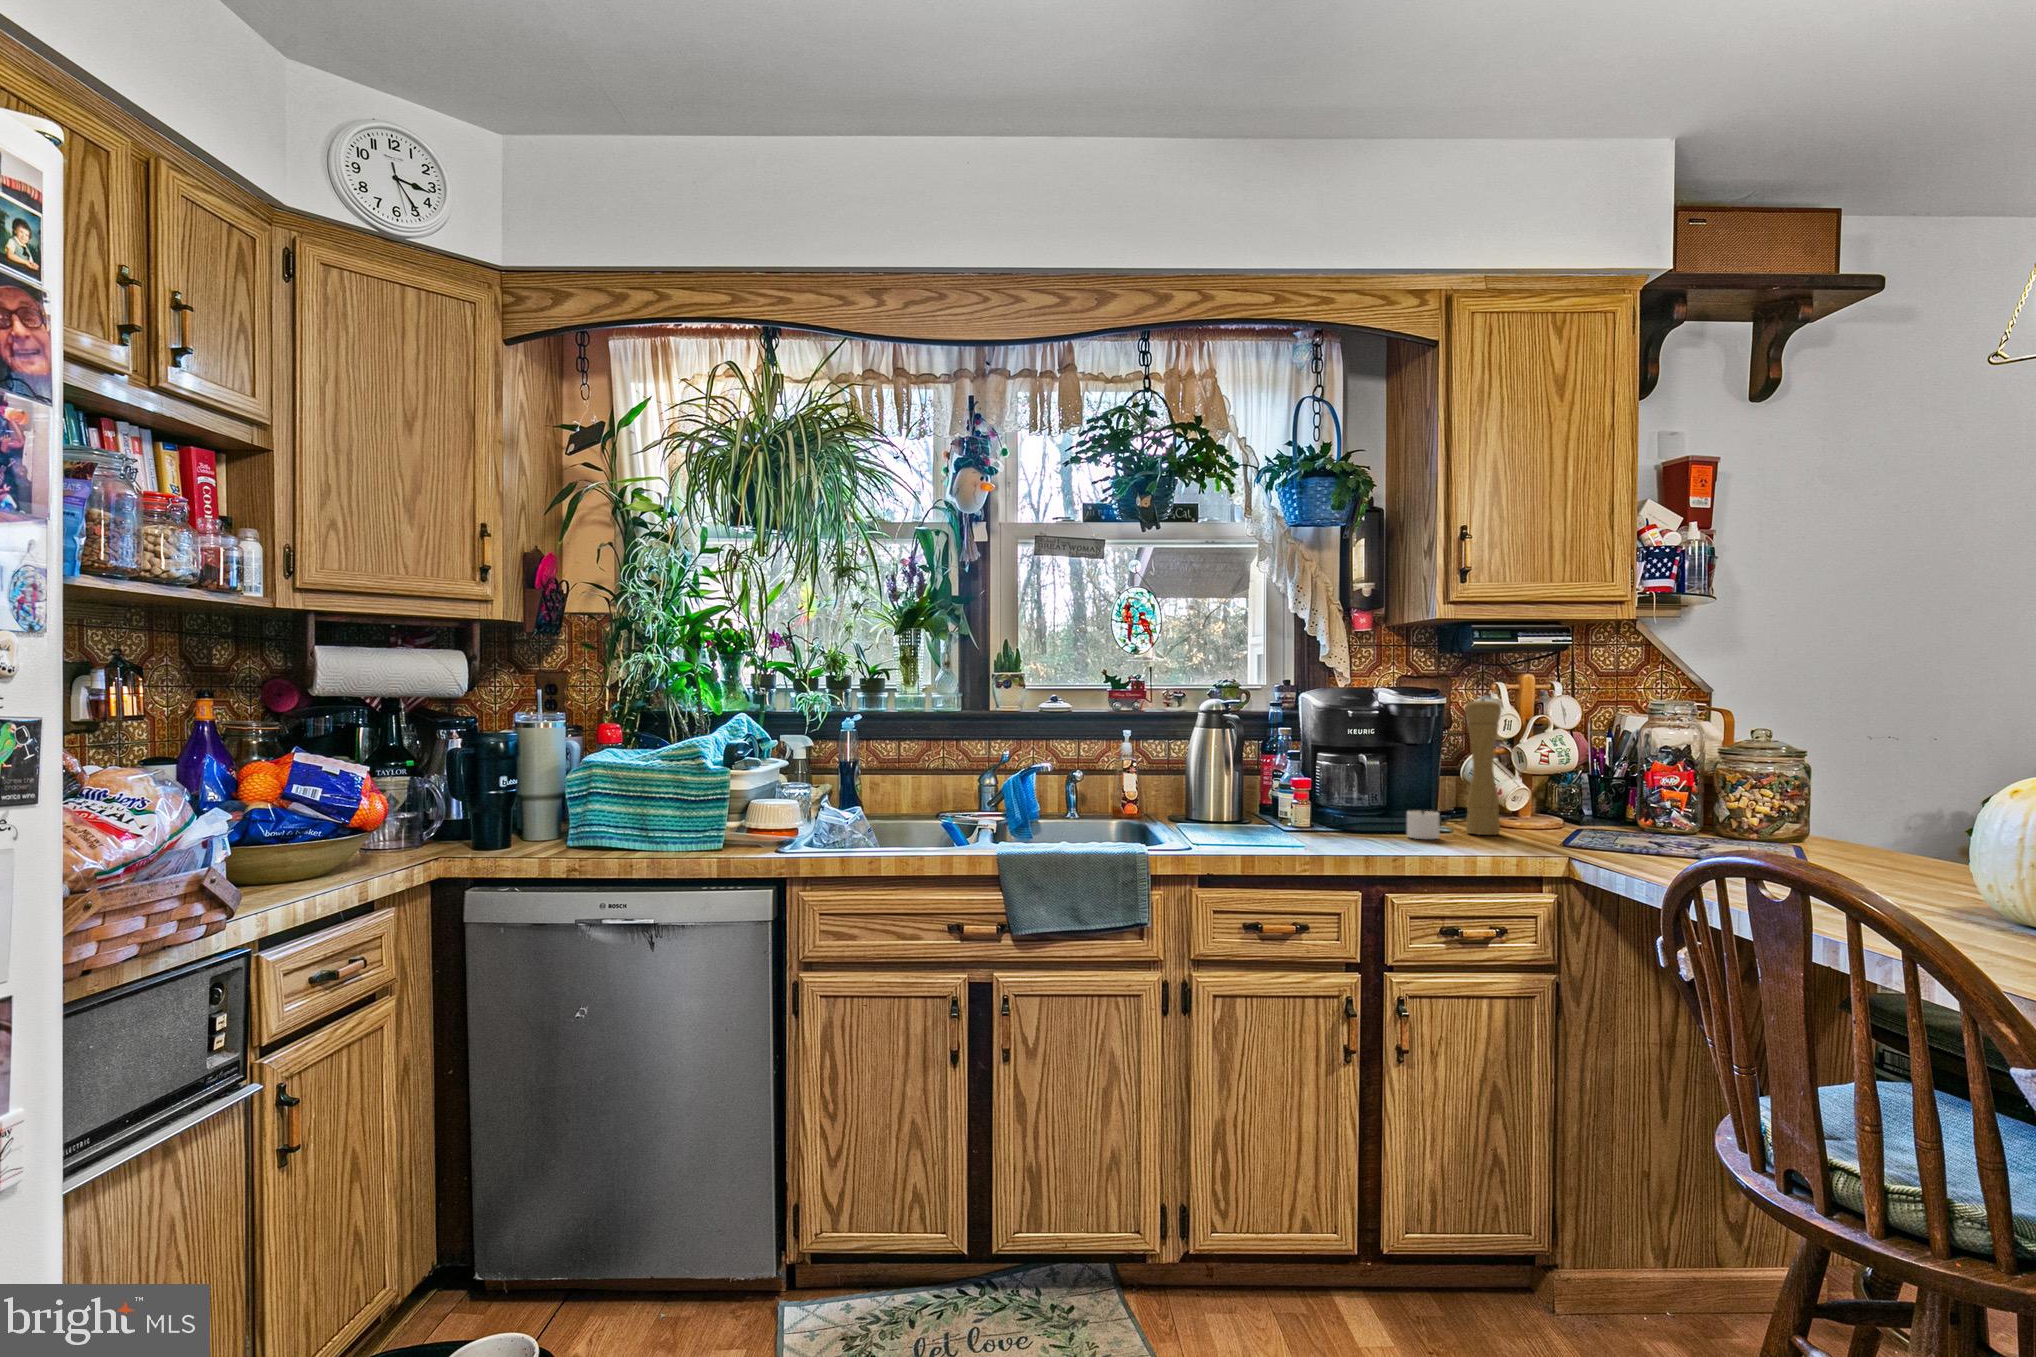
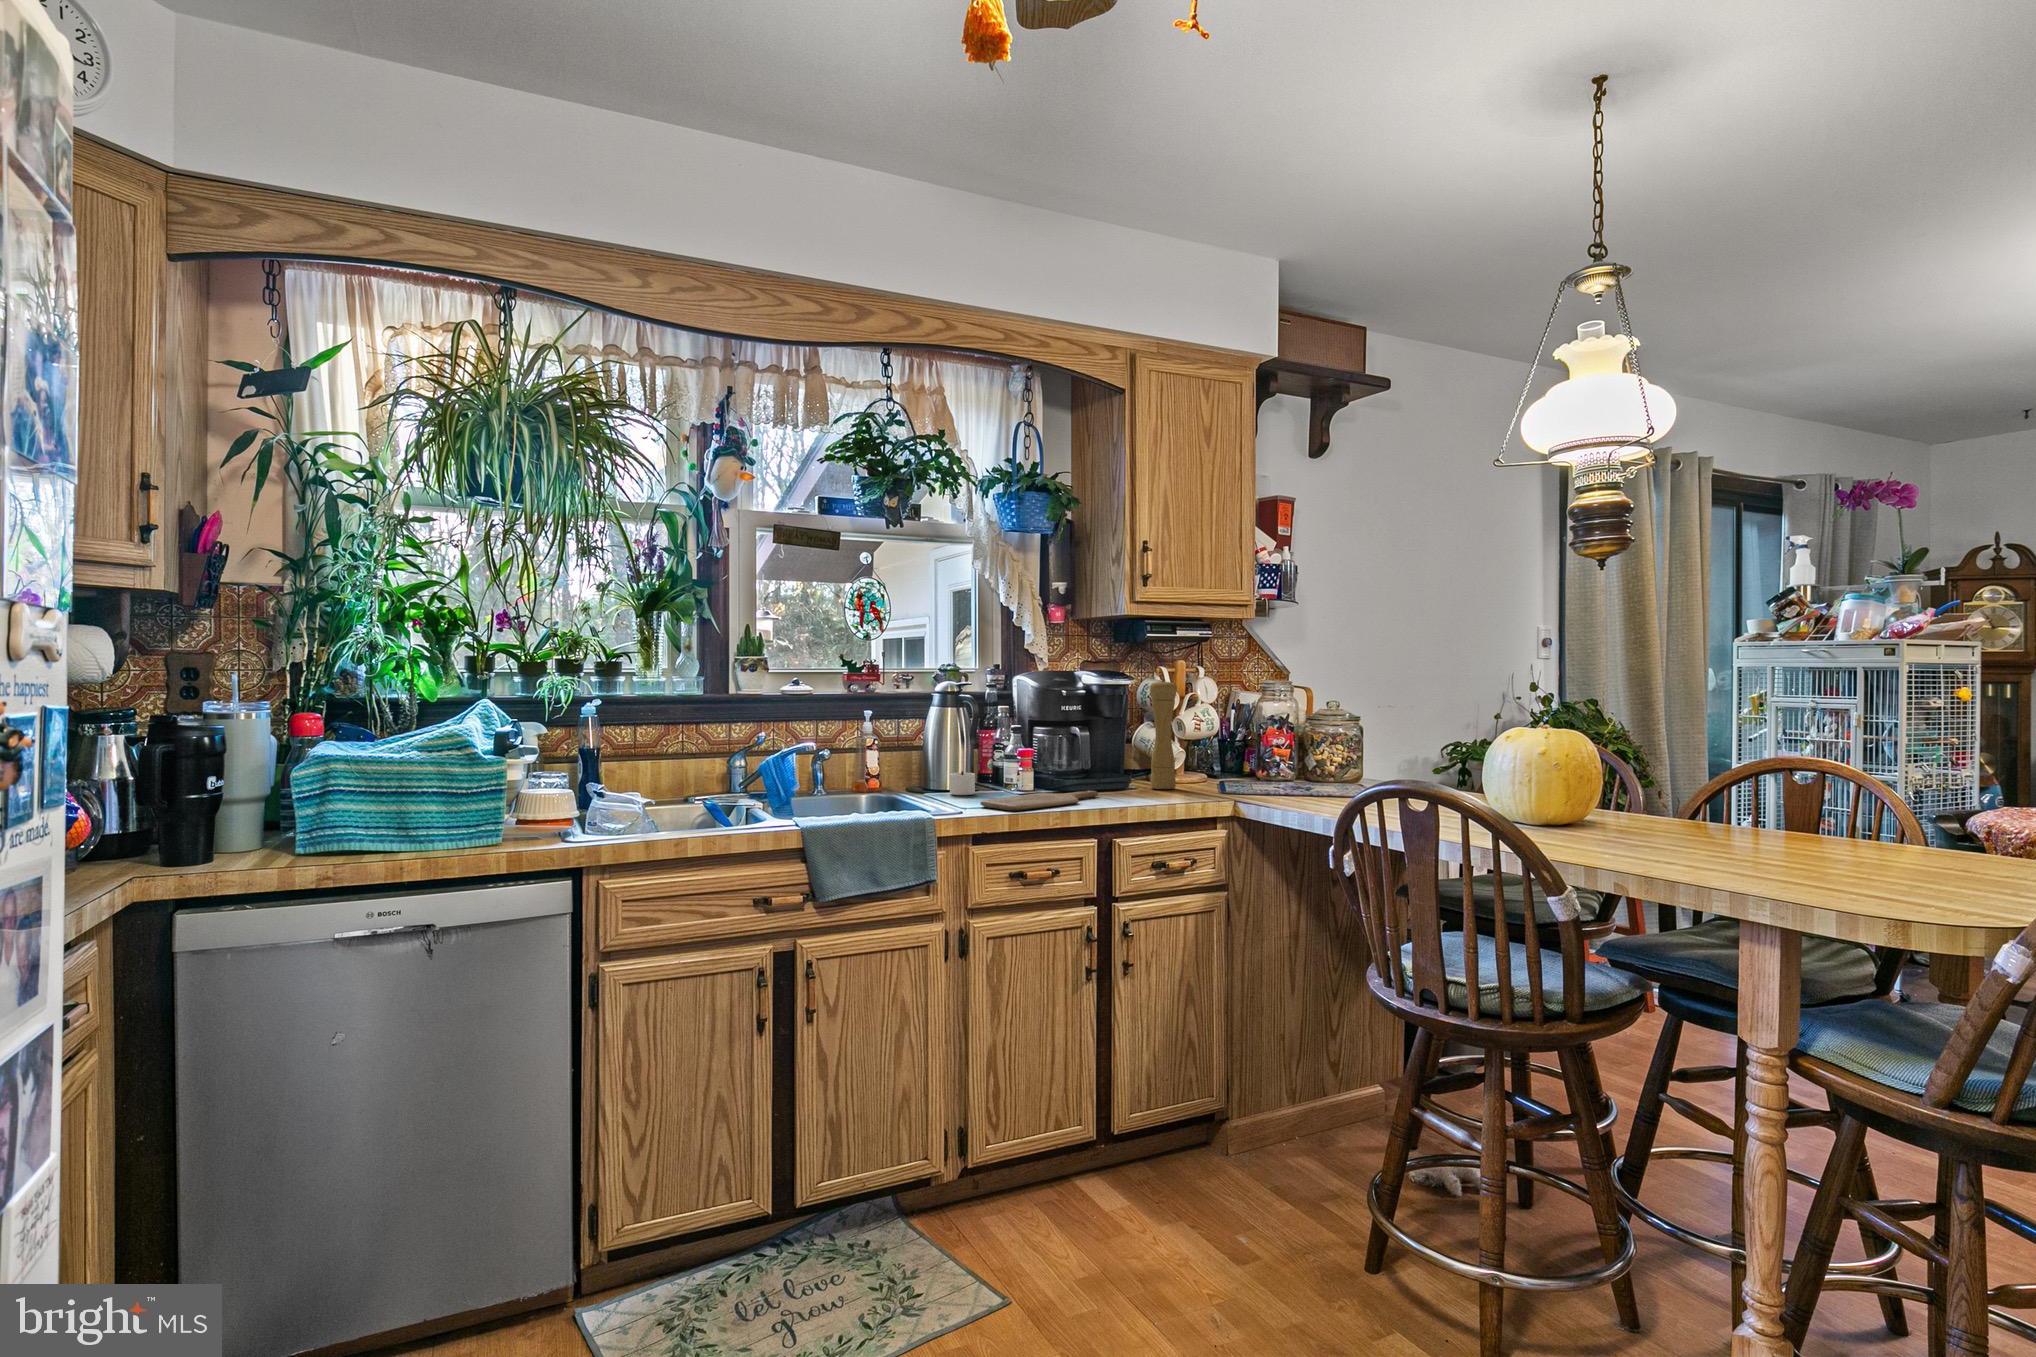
candle: present [1407,810,1440,839] -> present [950,771,975,795]
cutting board: none [1223,831,1382,850] -> present [980,791,1098,811]

